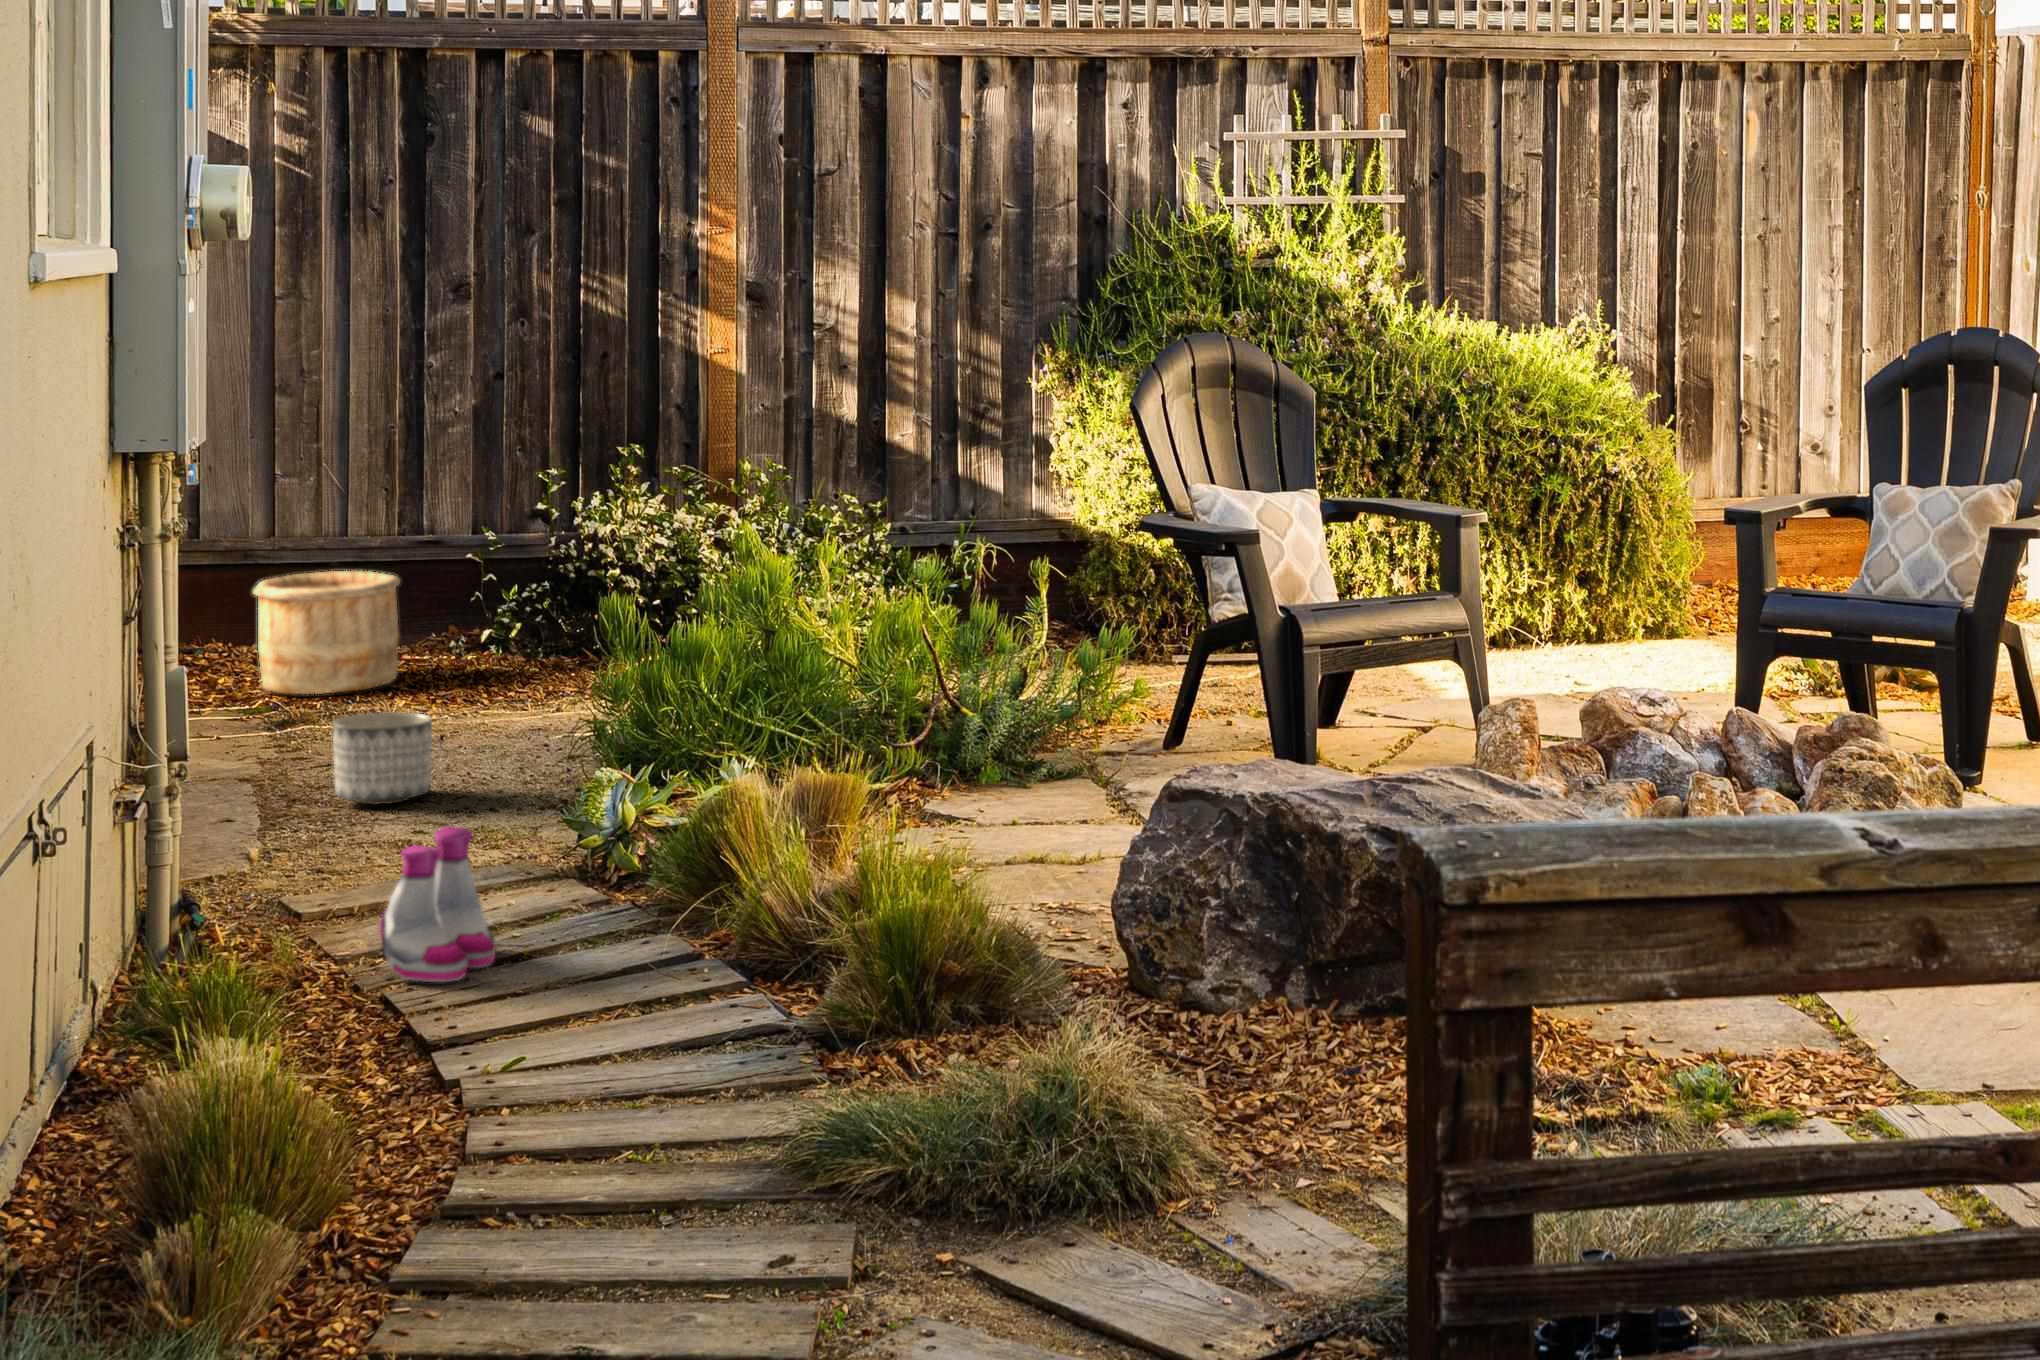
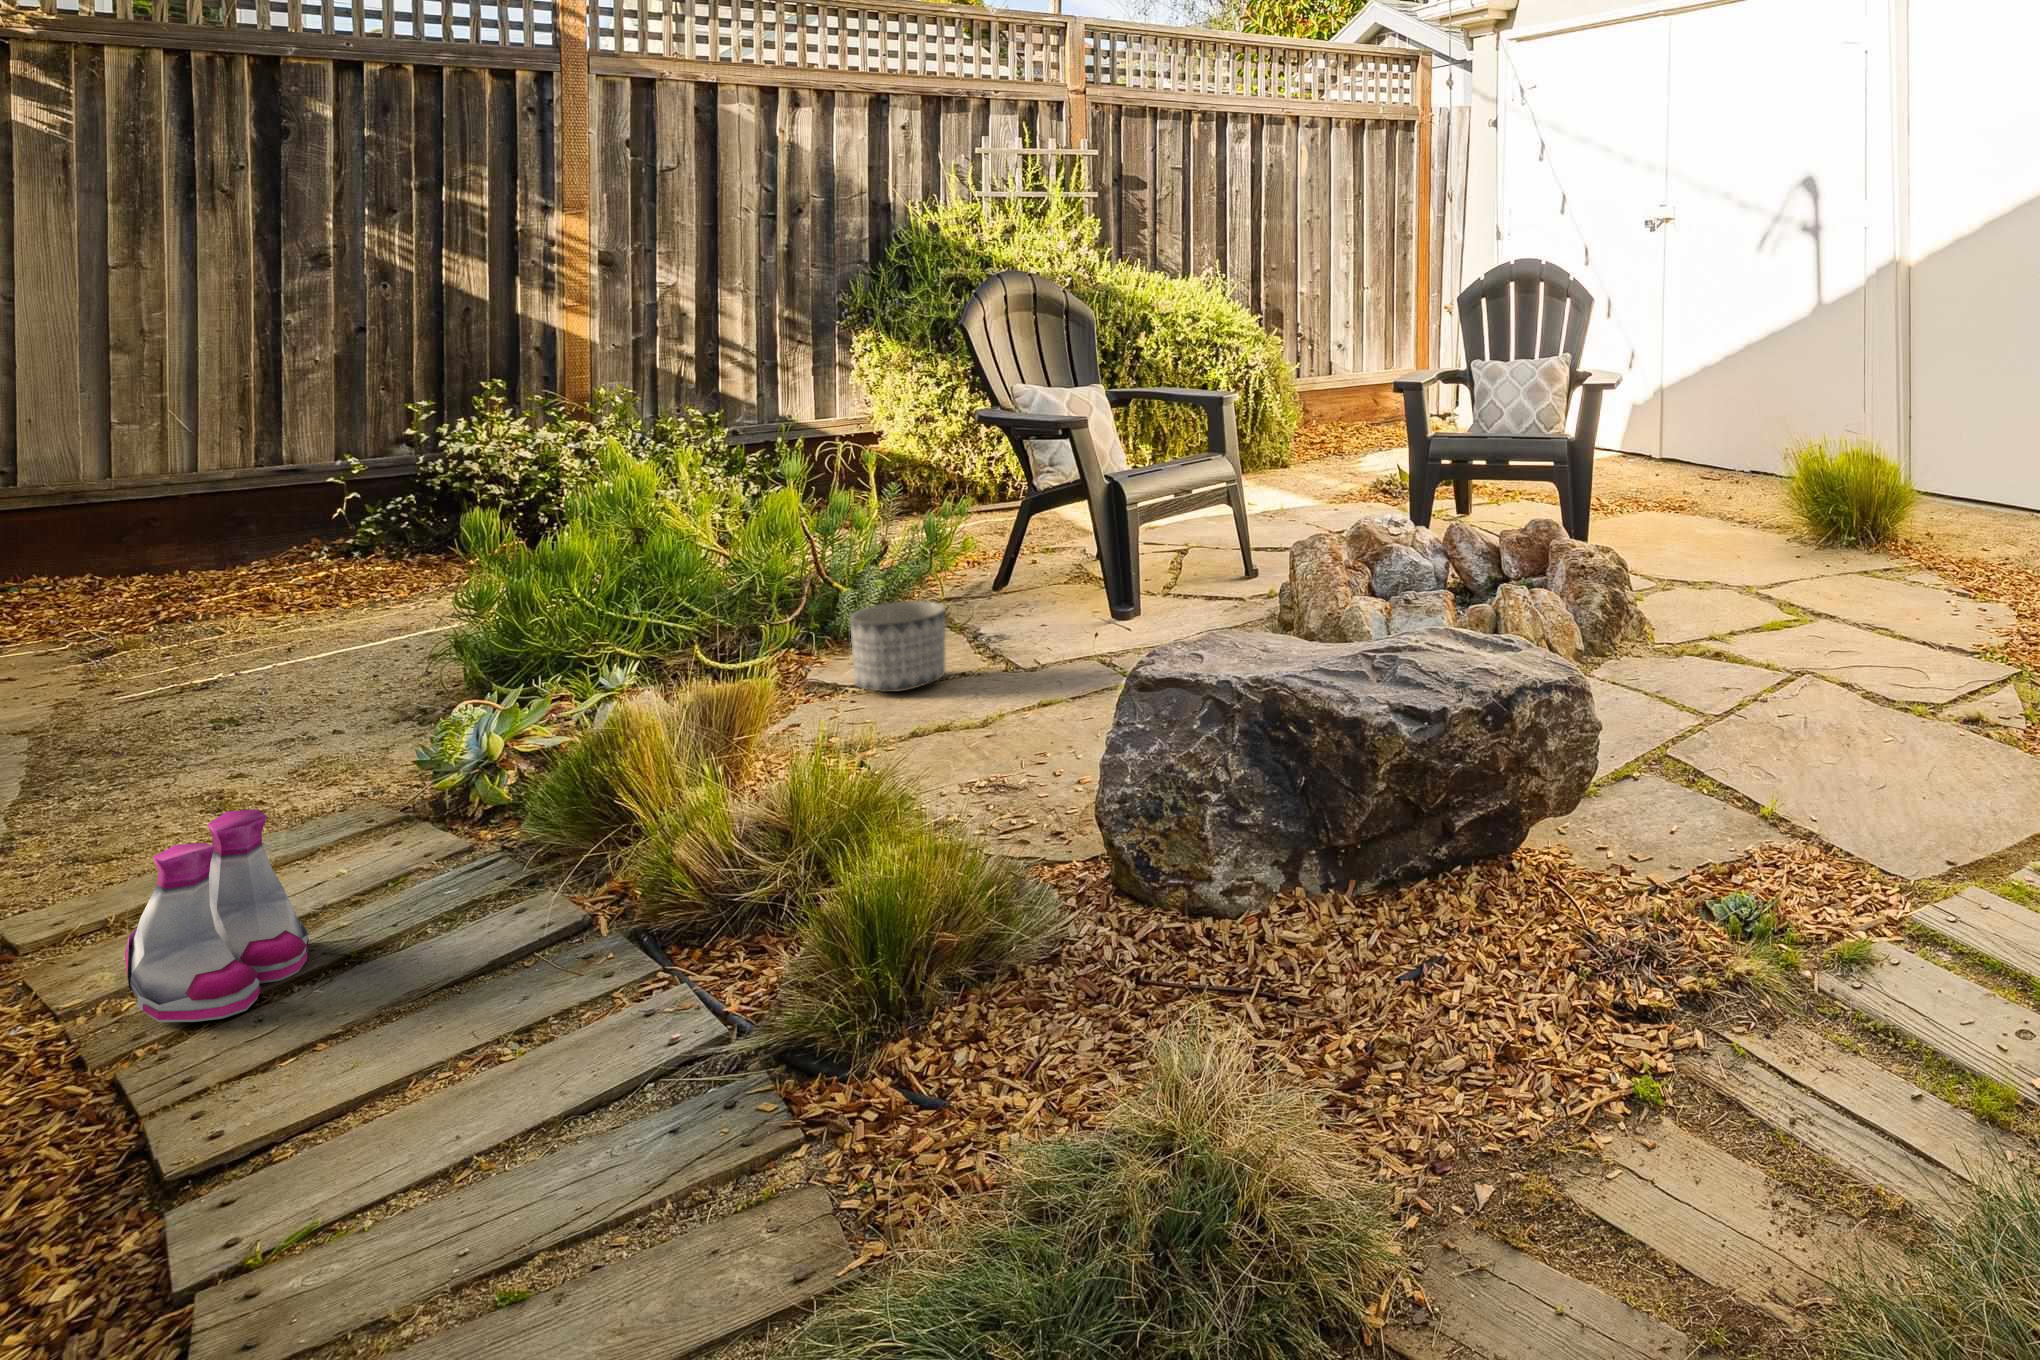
wooden bucket: present [253,571,400,694] -> none [100,497,269,611]
planter: present [333,712,432,804] -> present [850,601,946,692]

